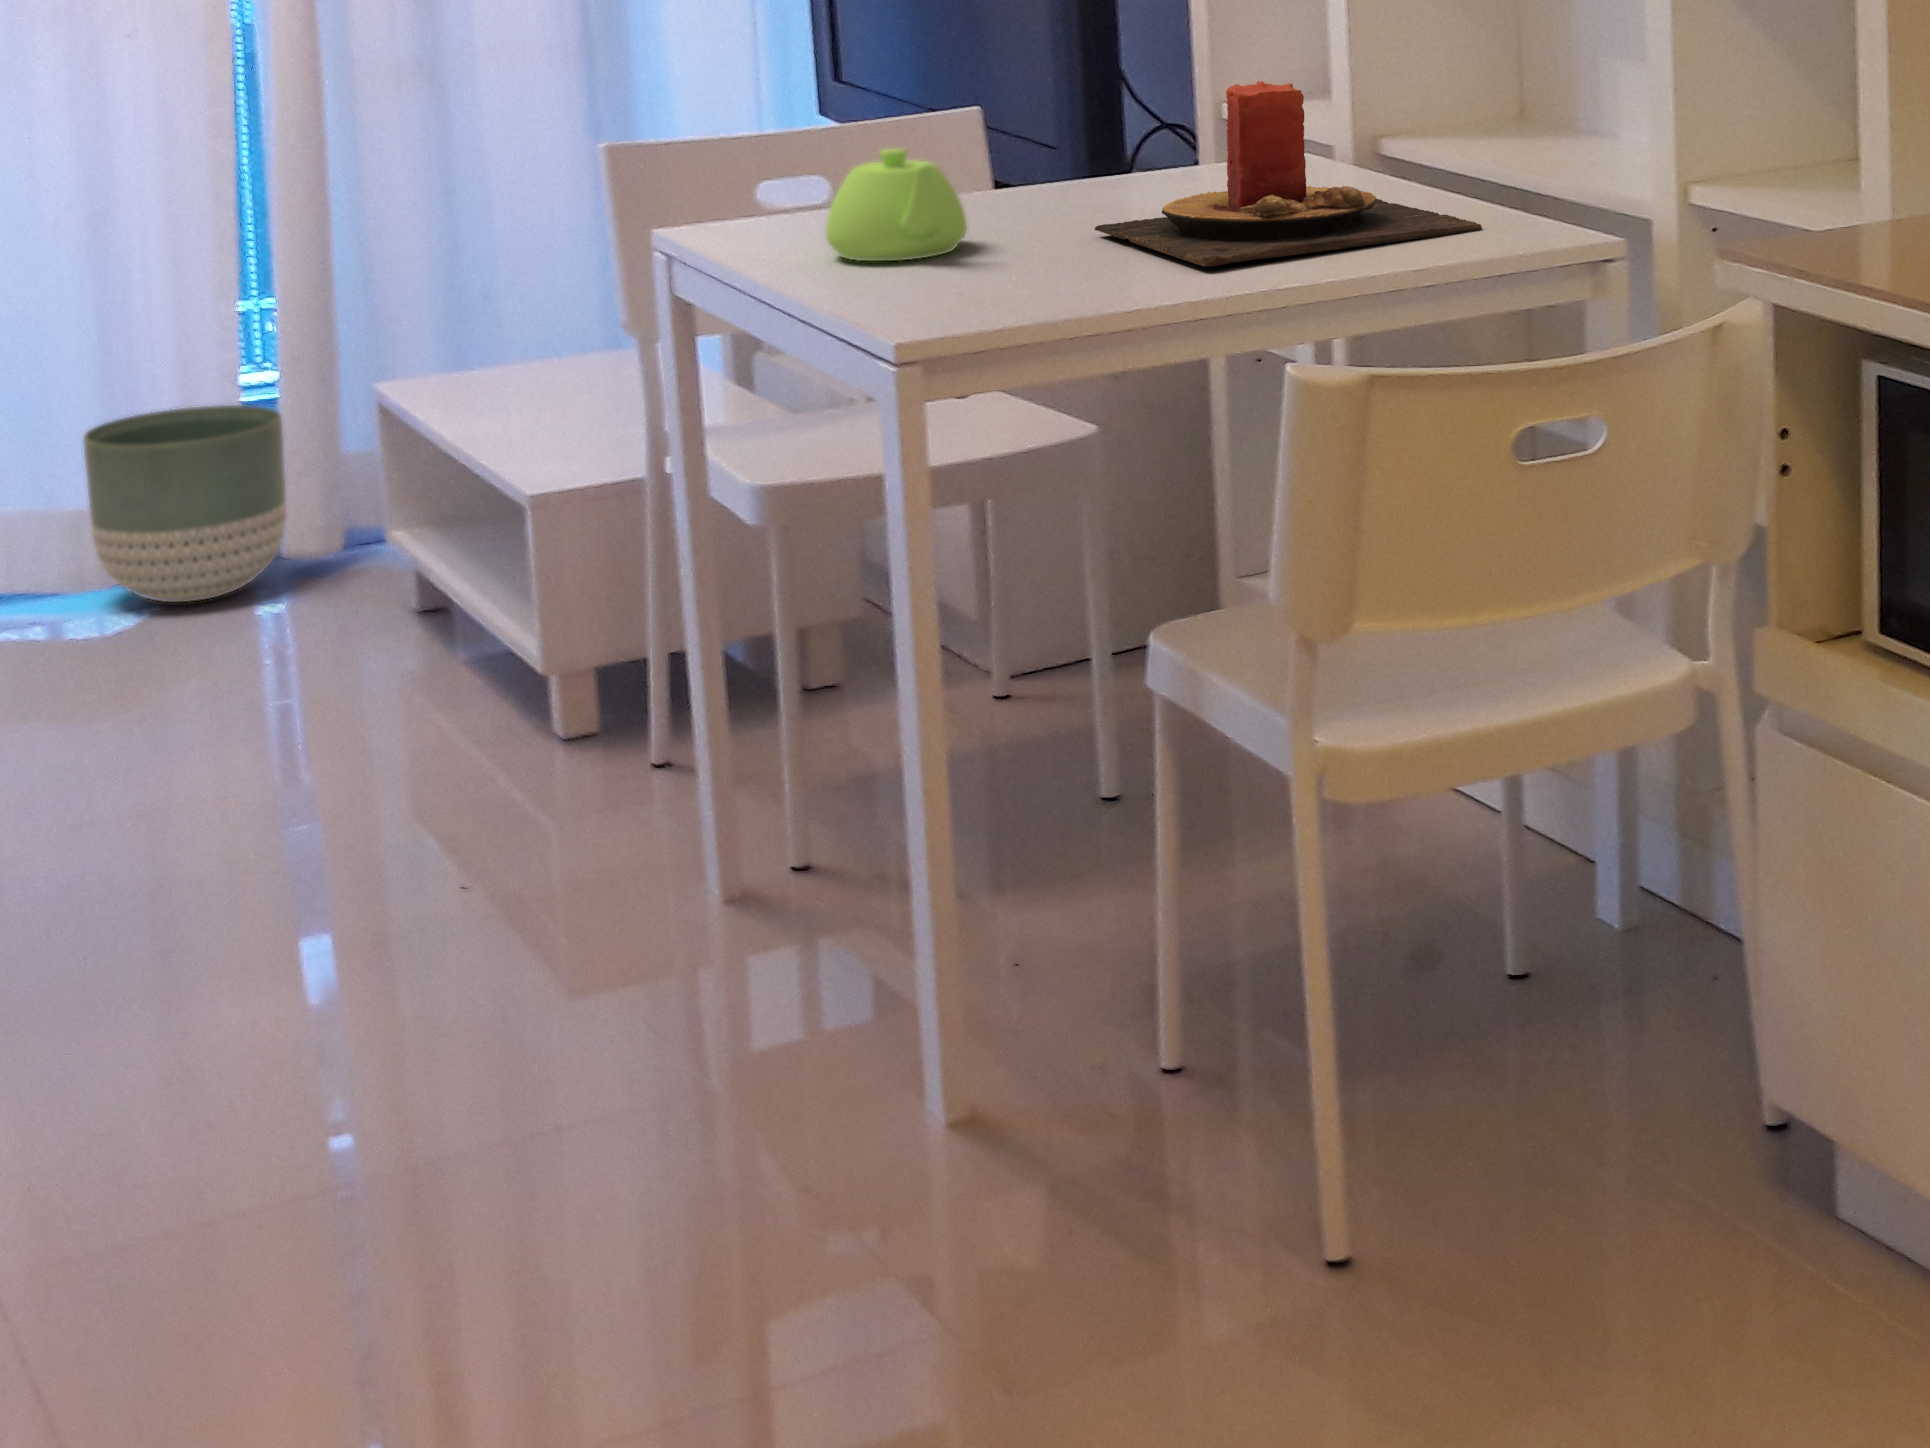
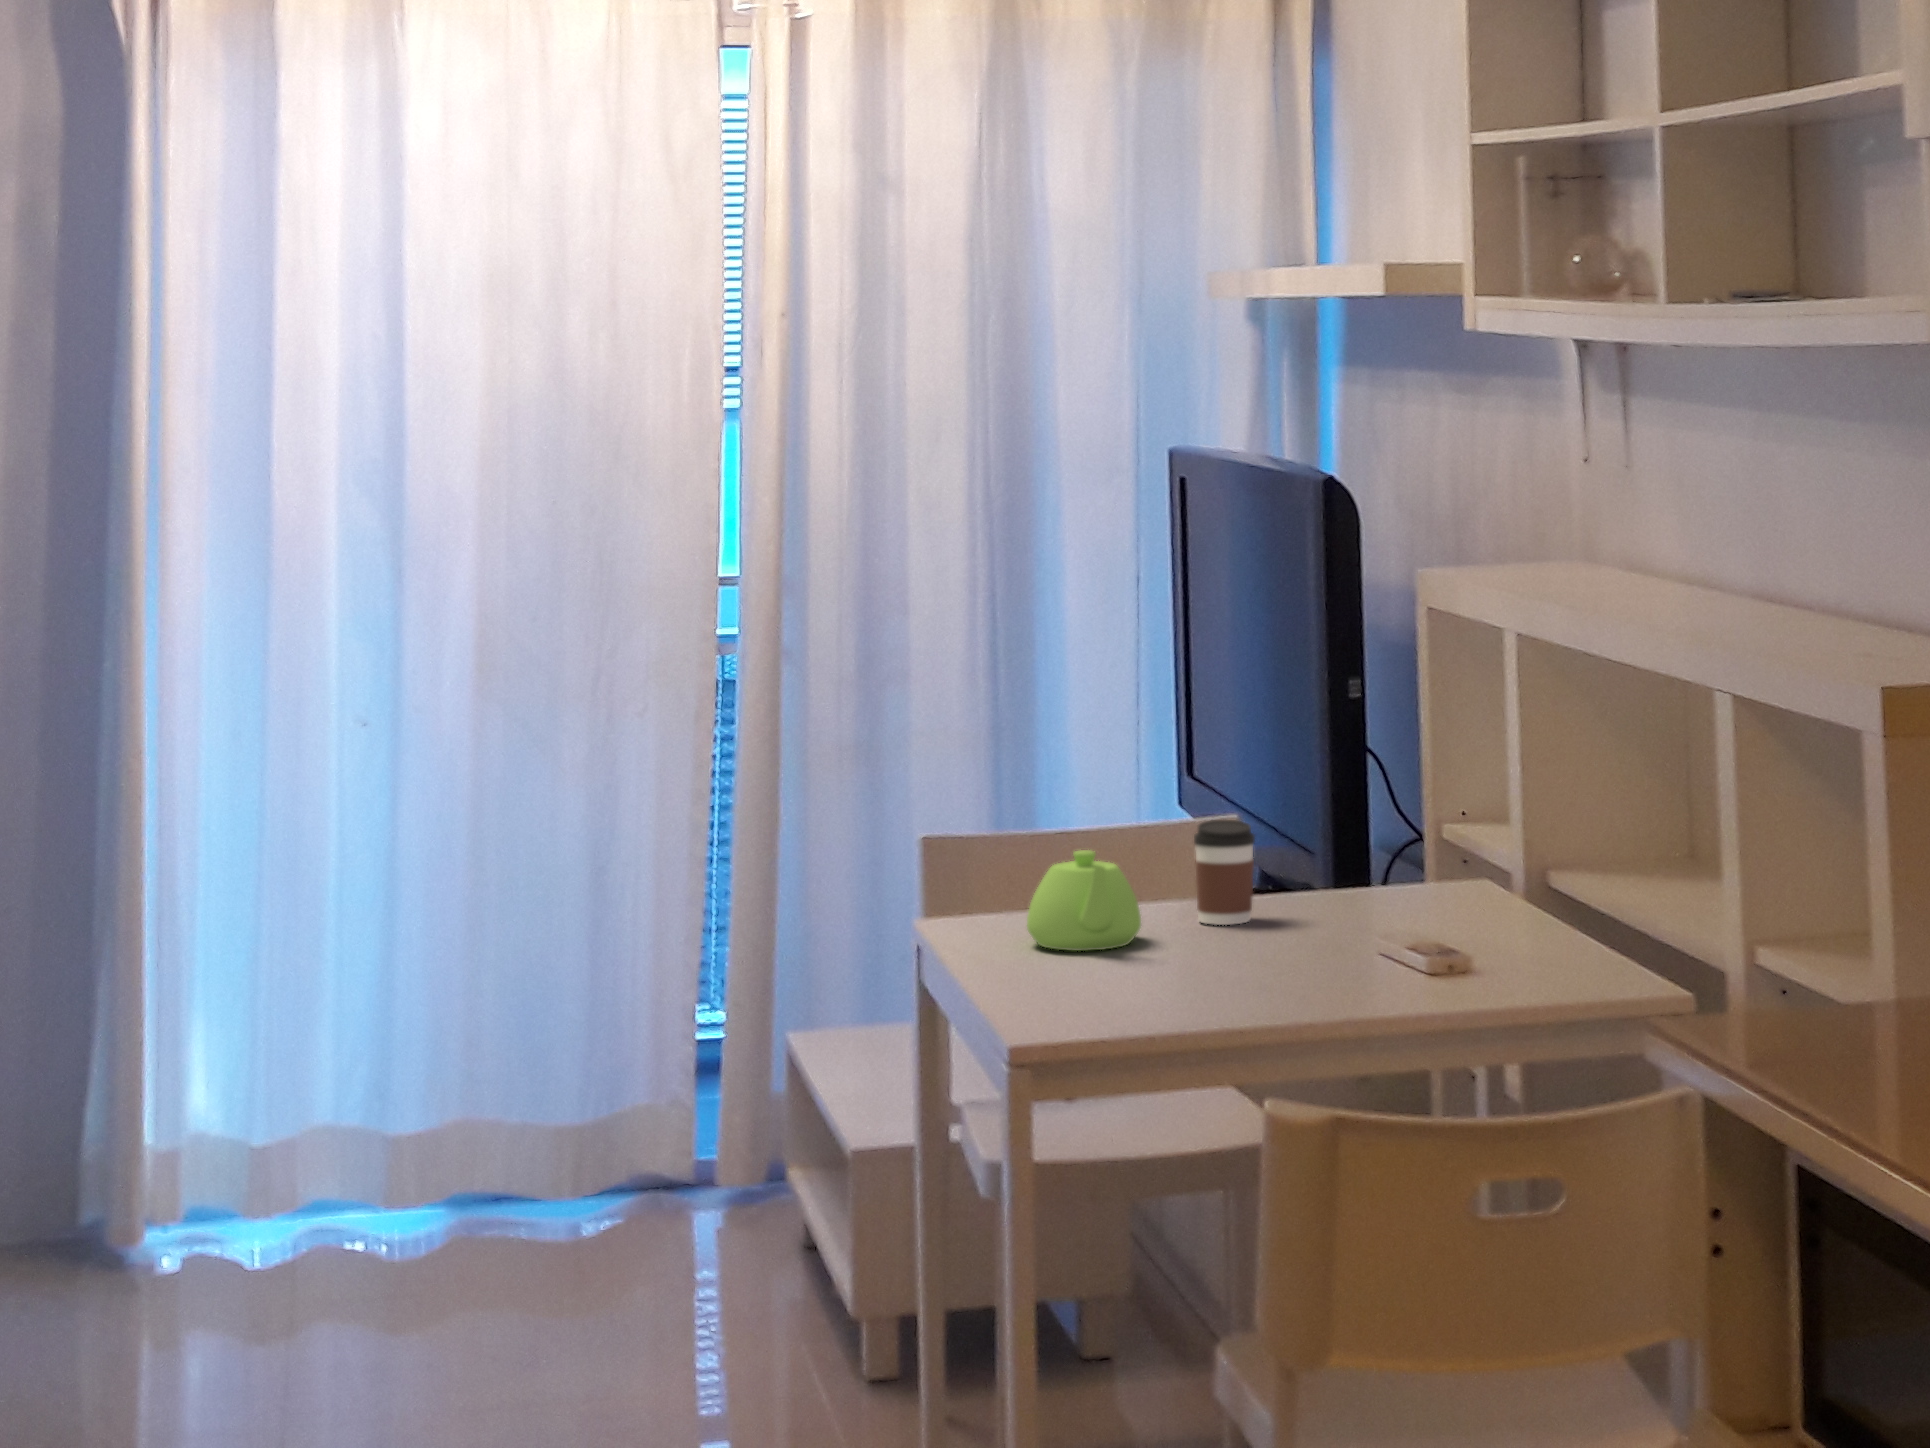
candle: present [1095,81,1482,267] -> none [1246,809,1567,977]
coffee cup: none [1010,106,1083,221] -> present [1194,820,1255,925]
planter: present [83,405,287,602] -> none [576,1038,725,1211]

